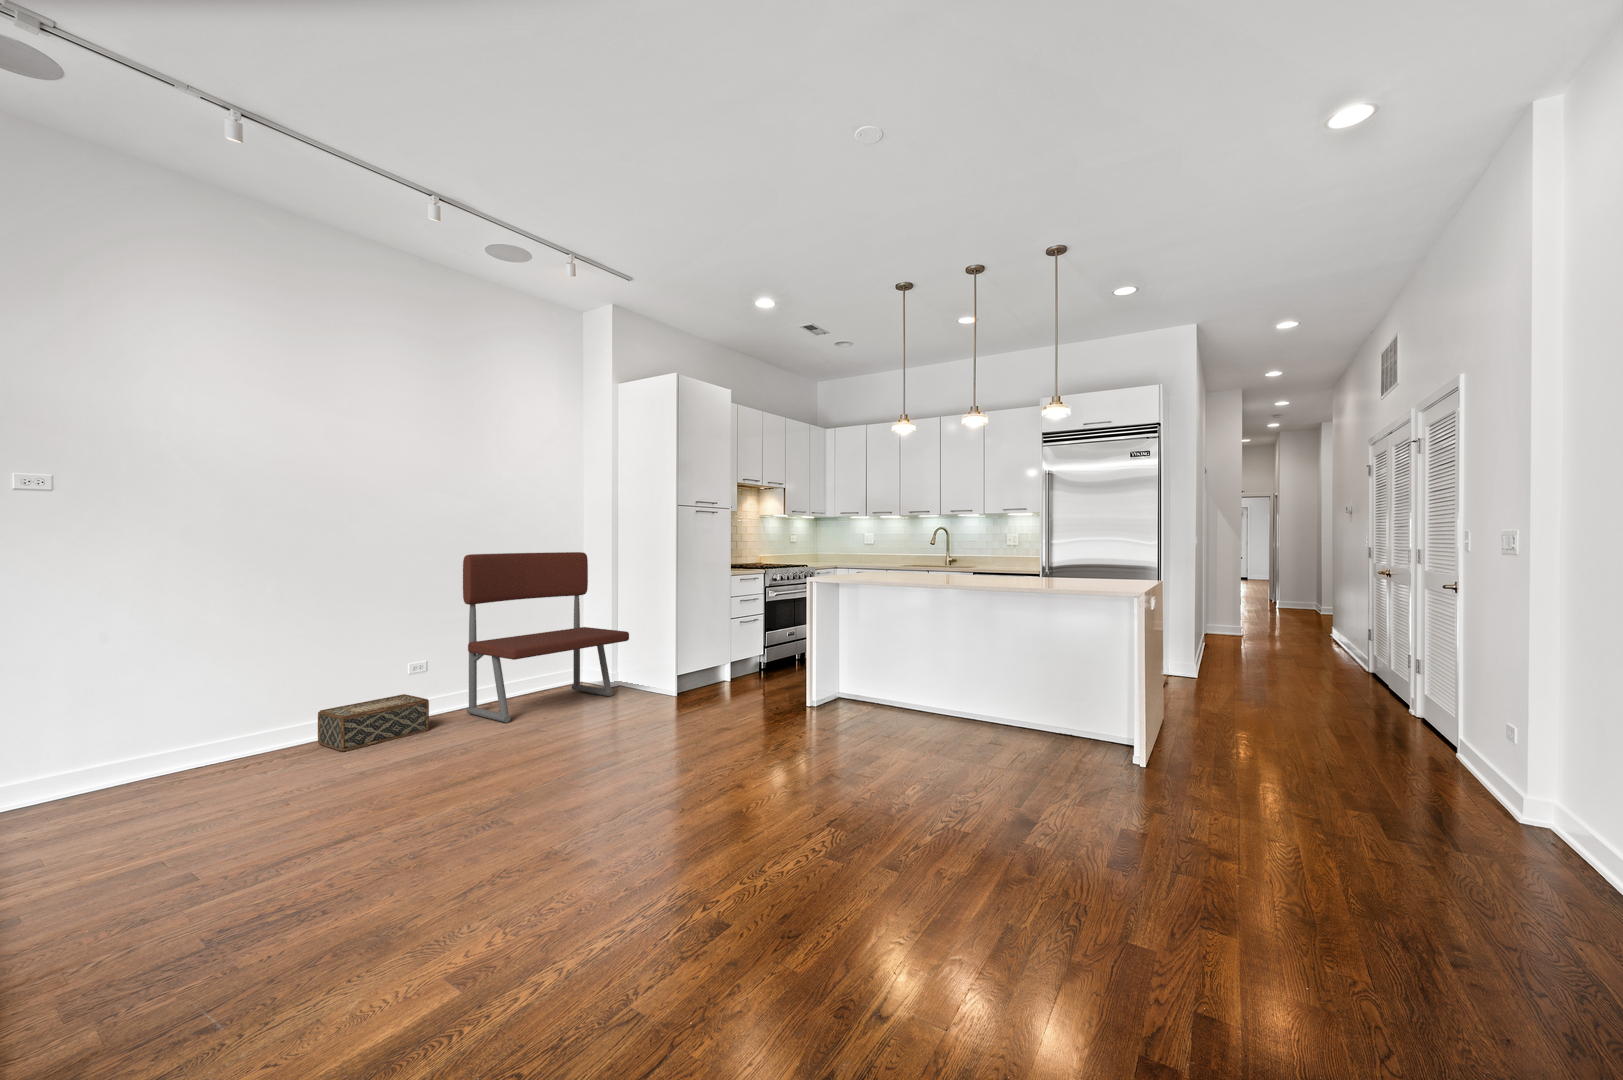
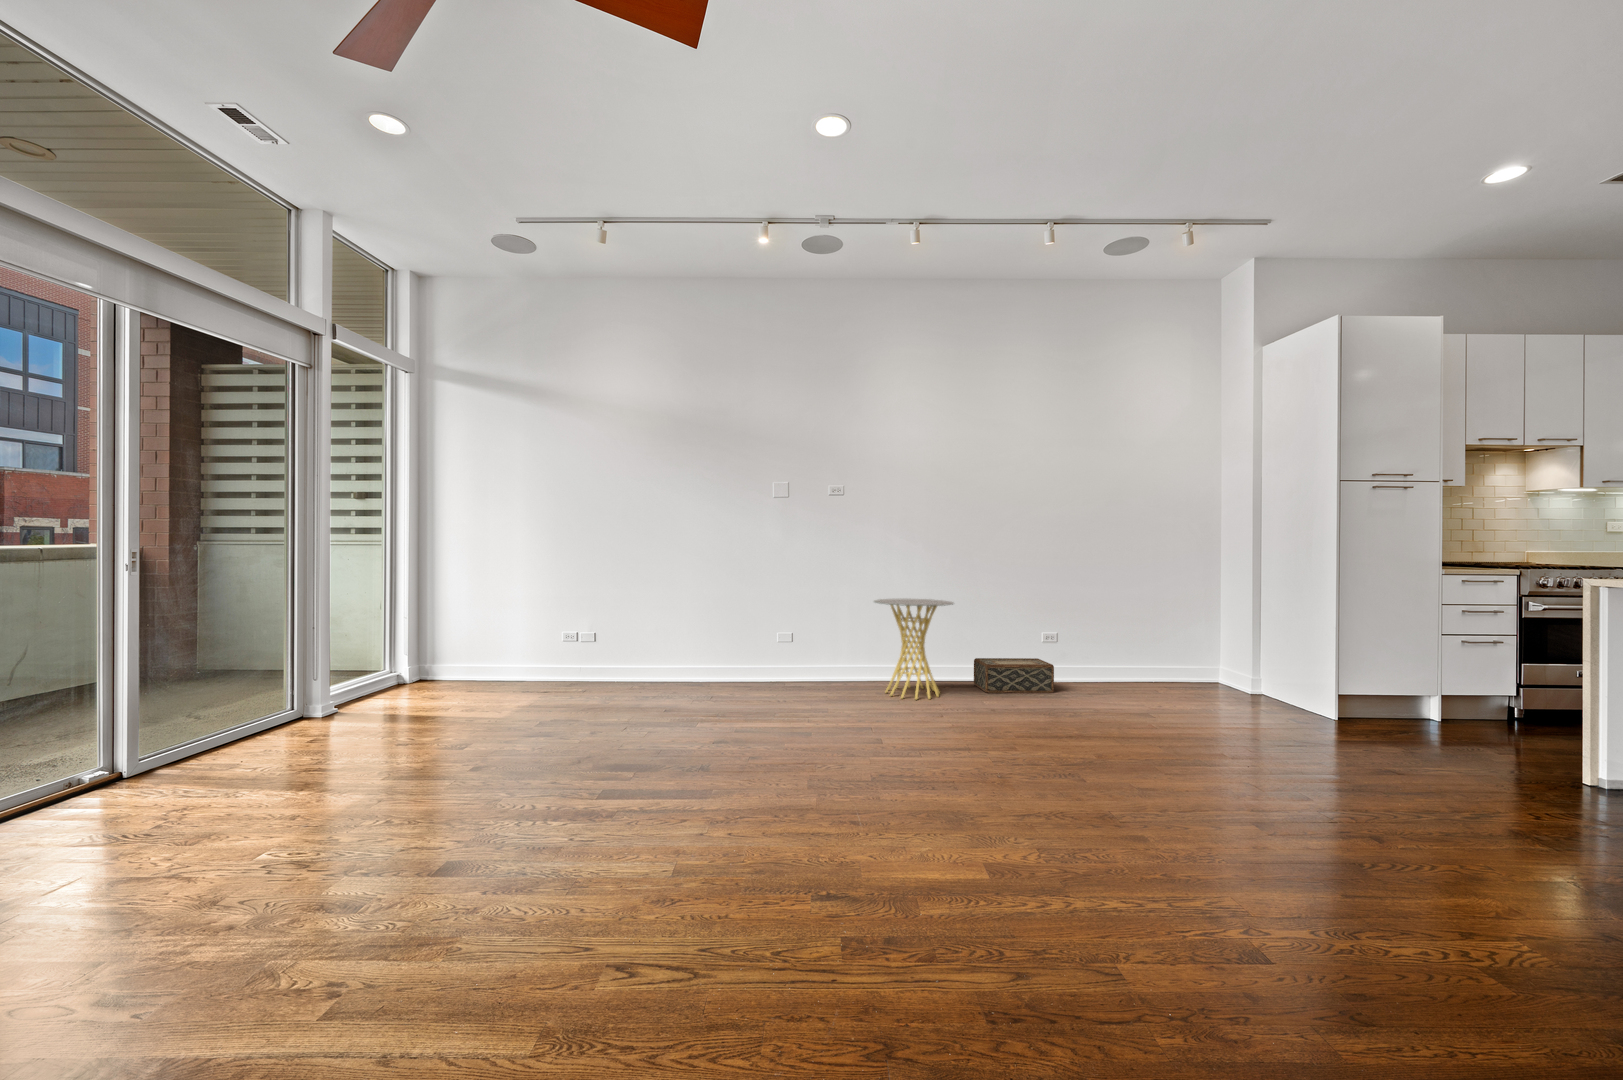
bench: present [463,552,629,723] -> none [1087,540,1272,702]
side table: none [145,643,296,797] -> present [874,599,953,700]

